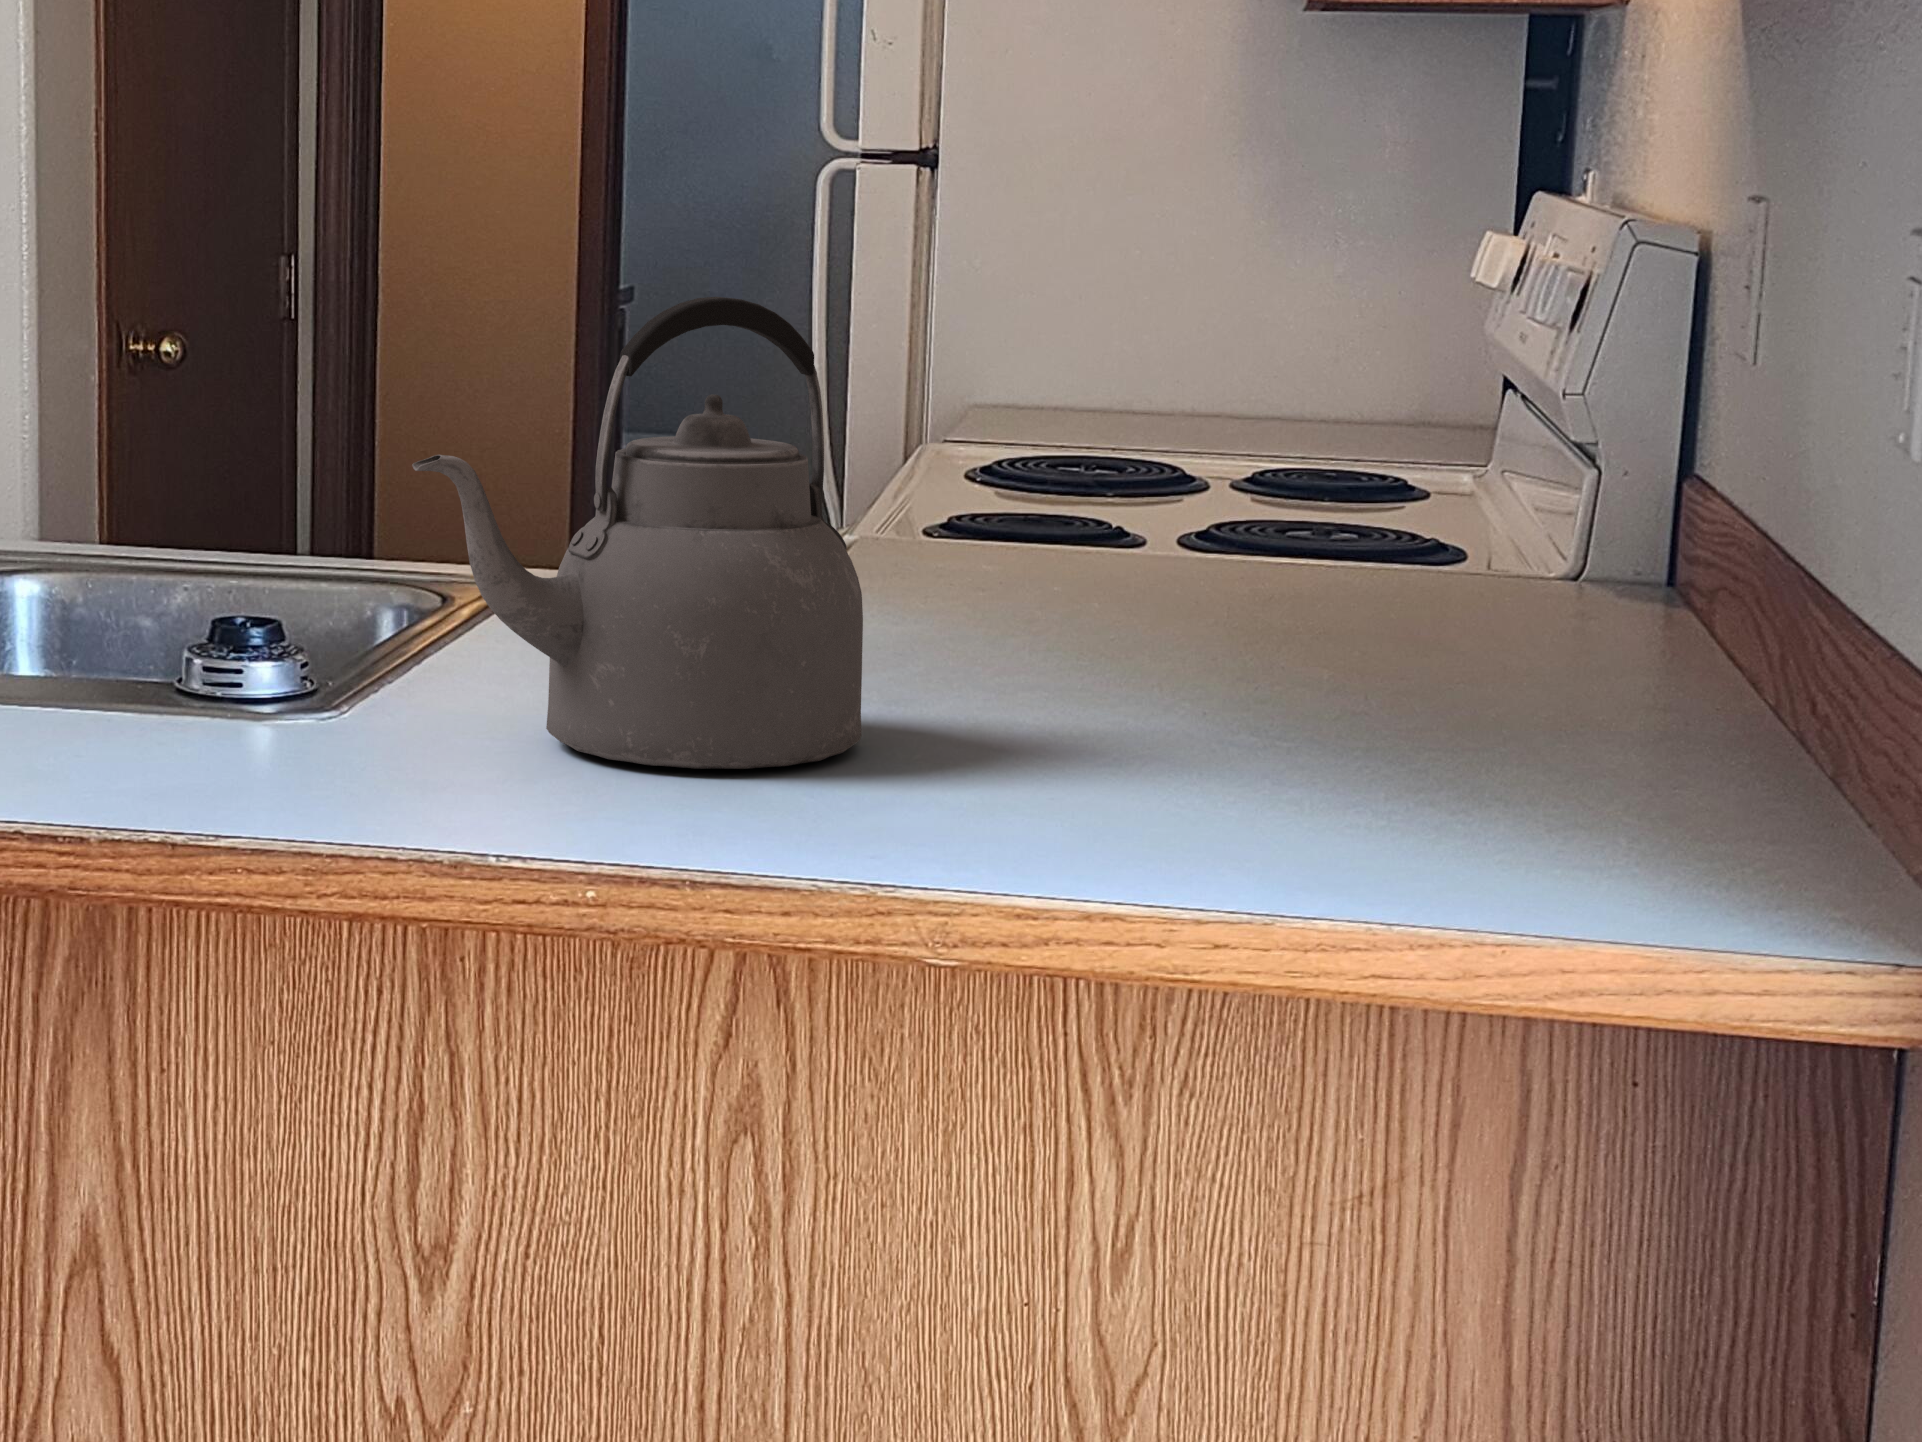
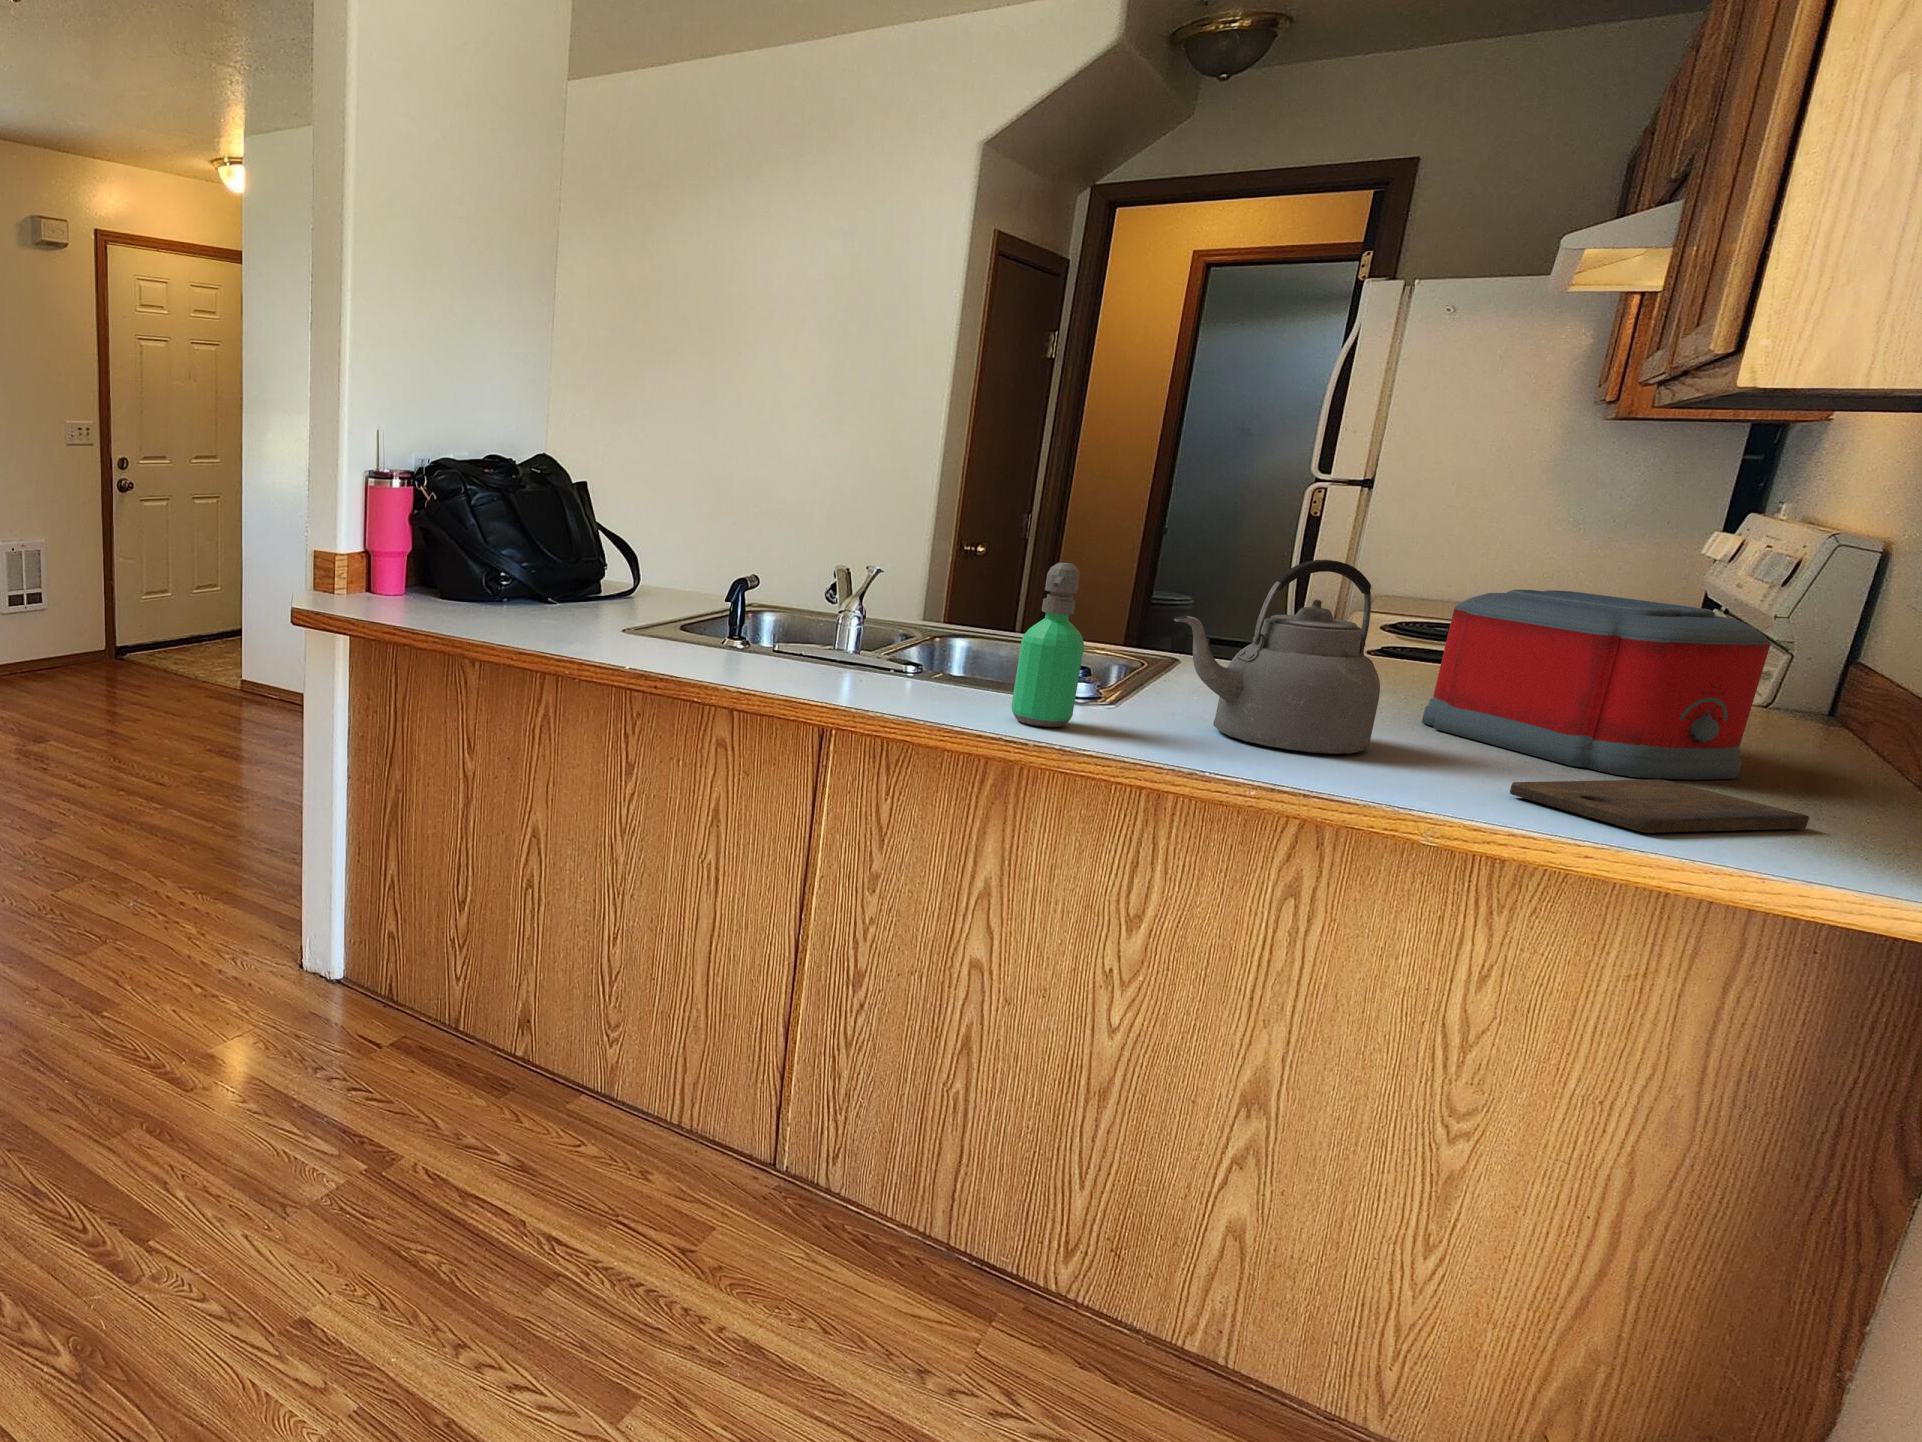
soap dispenser: none [56,333,210,782] -> present [1011,563,1084,727]
toaster: none [984,350,1501,741] -> present [1422,590,1771,780]
cutting board: none [1102,741,1586,868] -> present [1510,780,1809,833]

